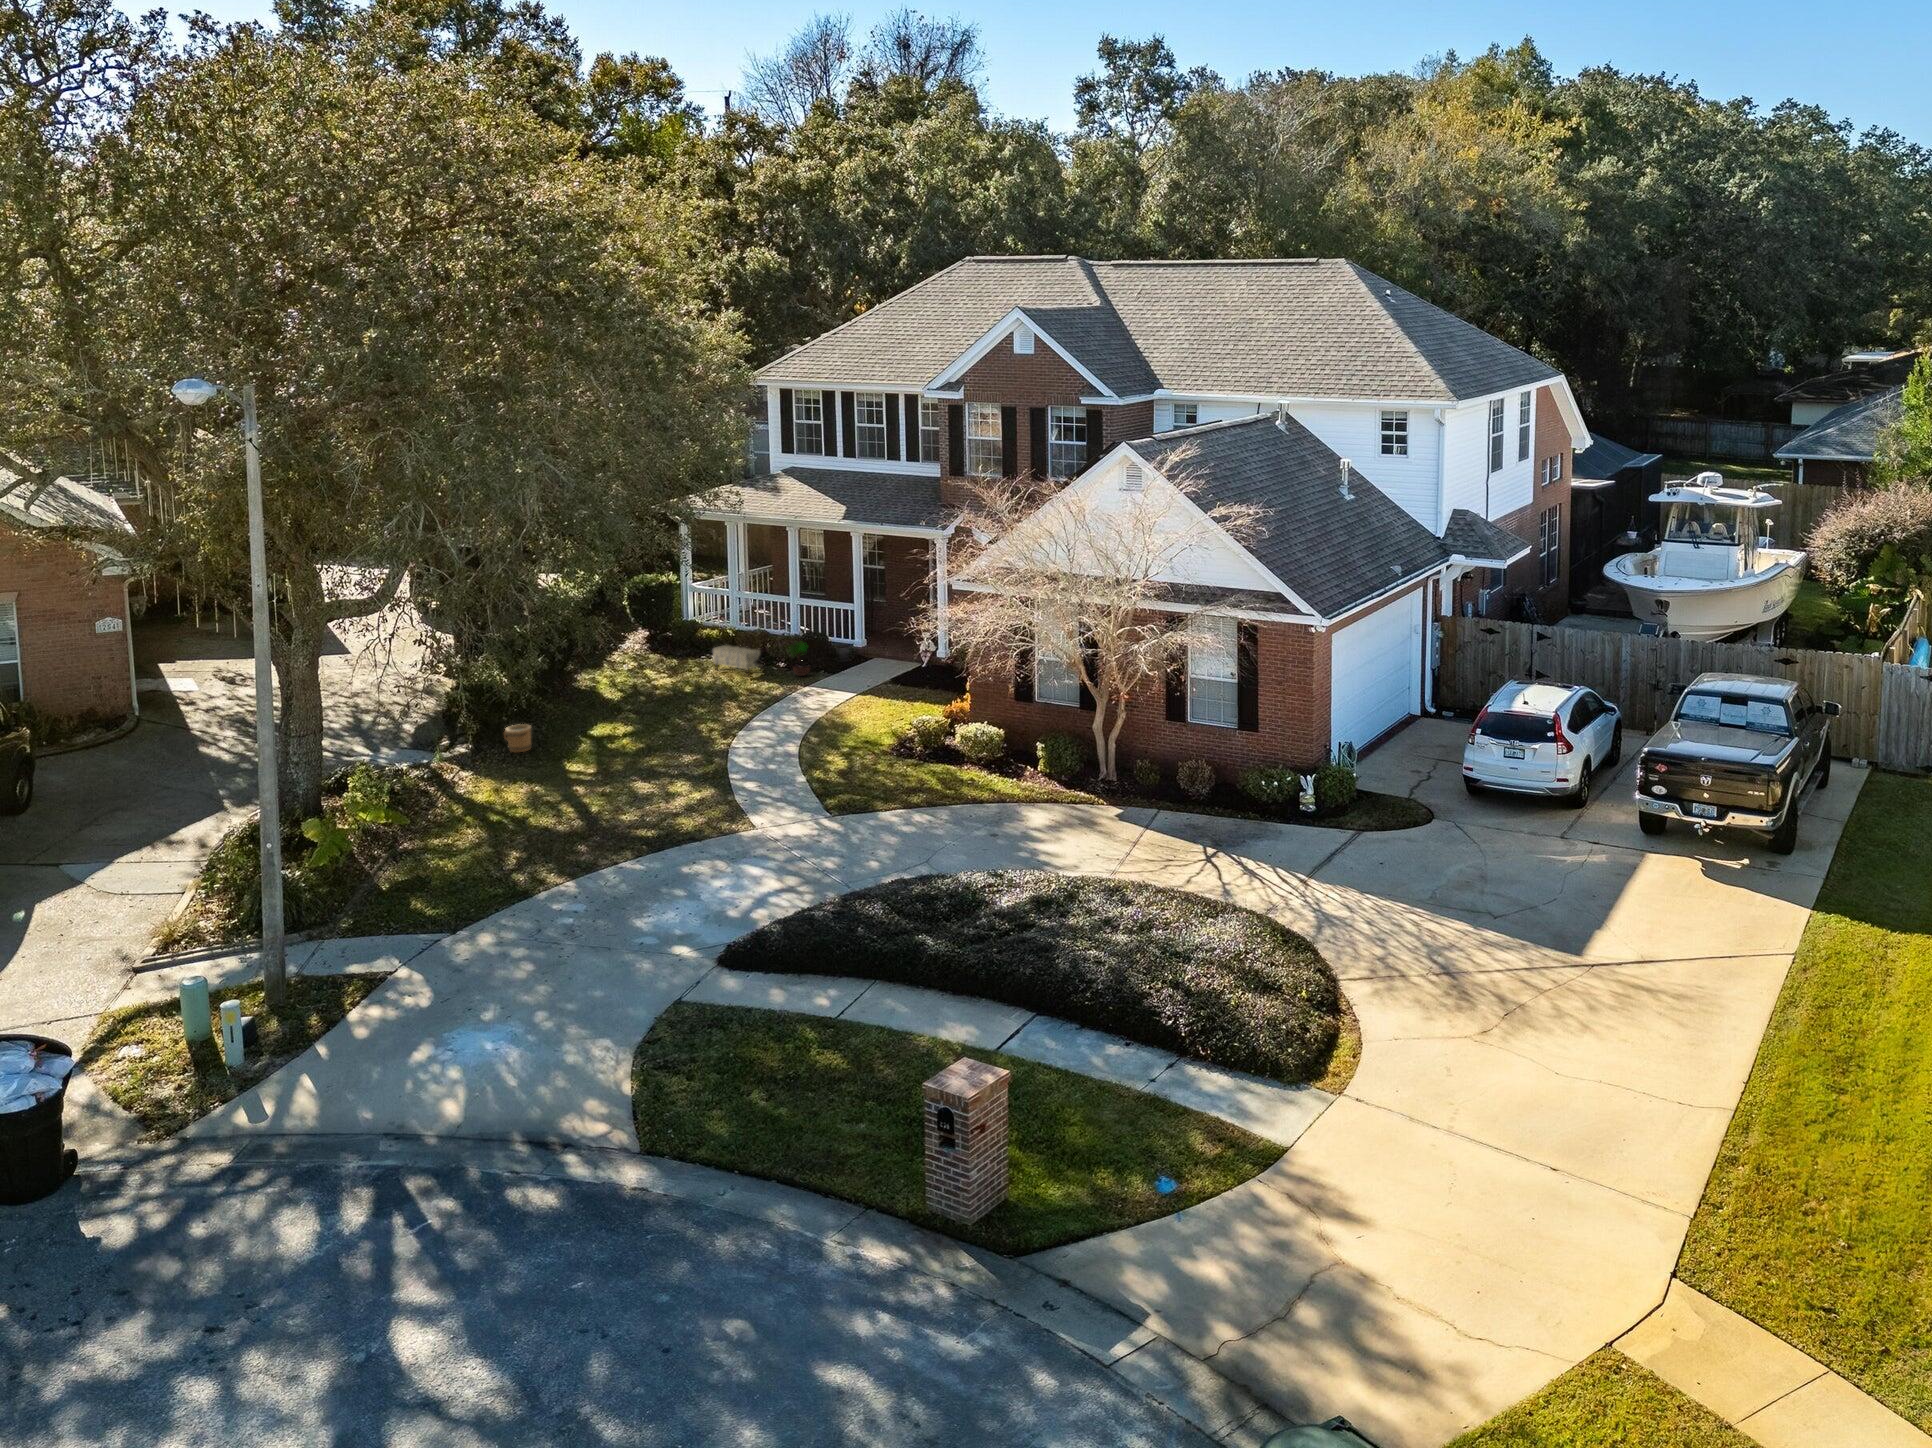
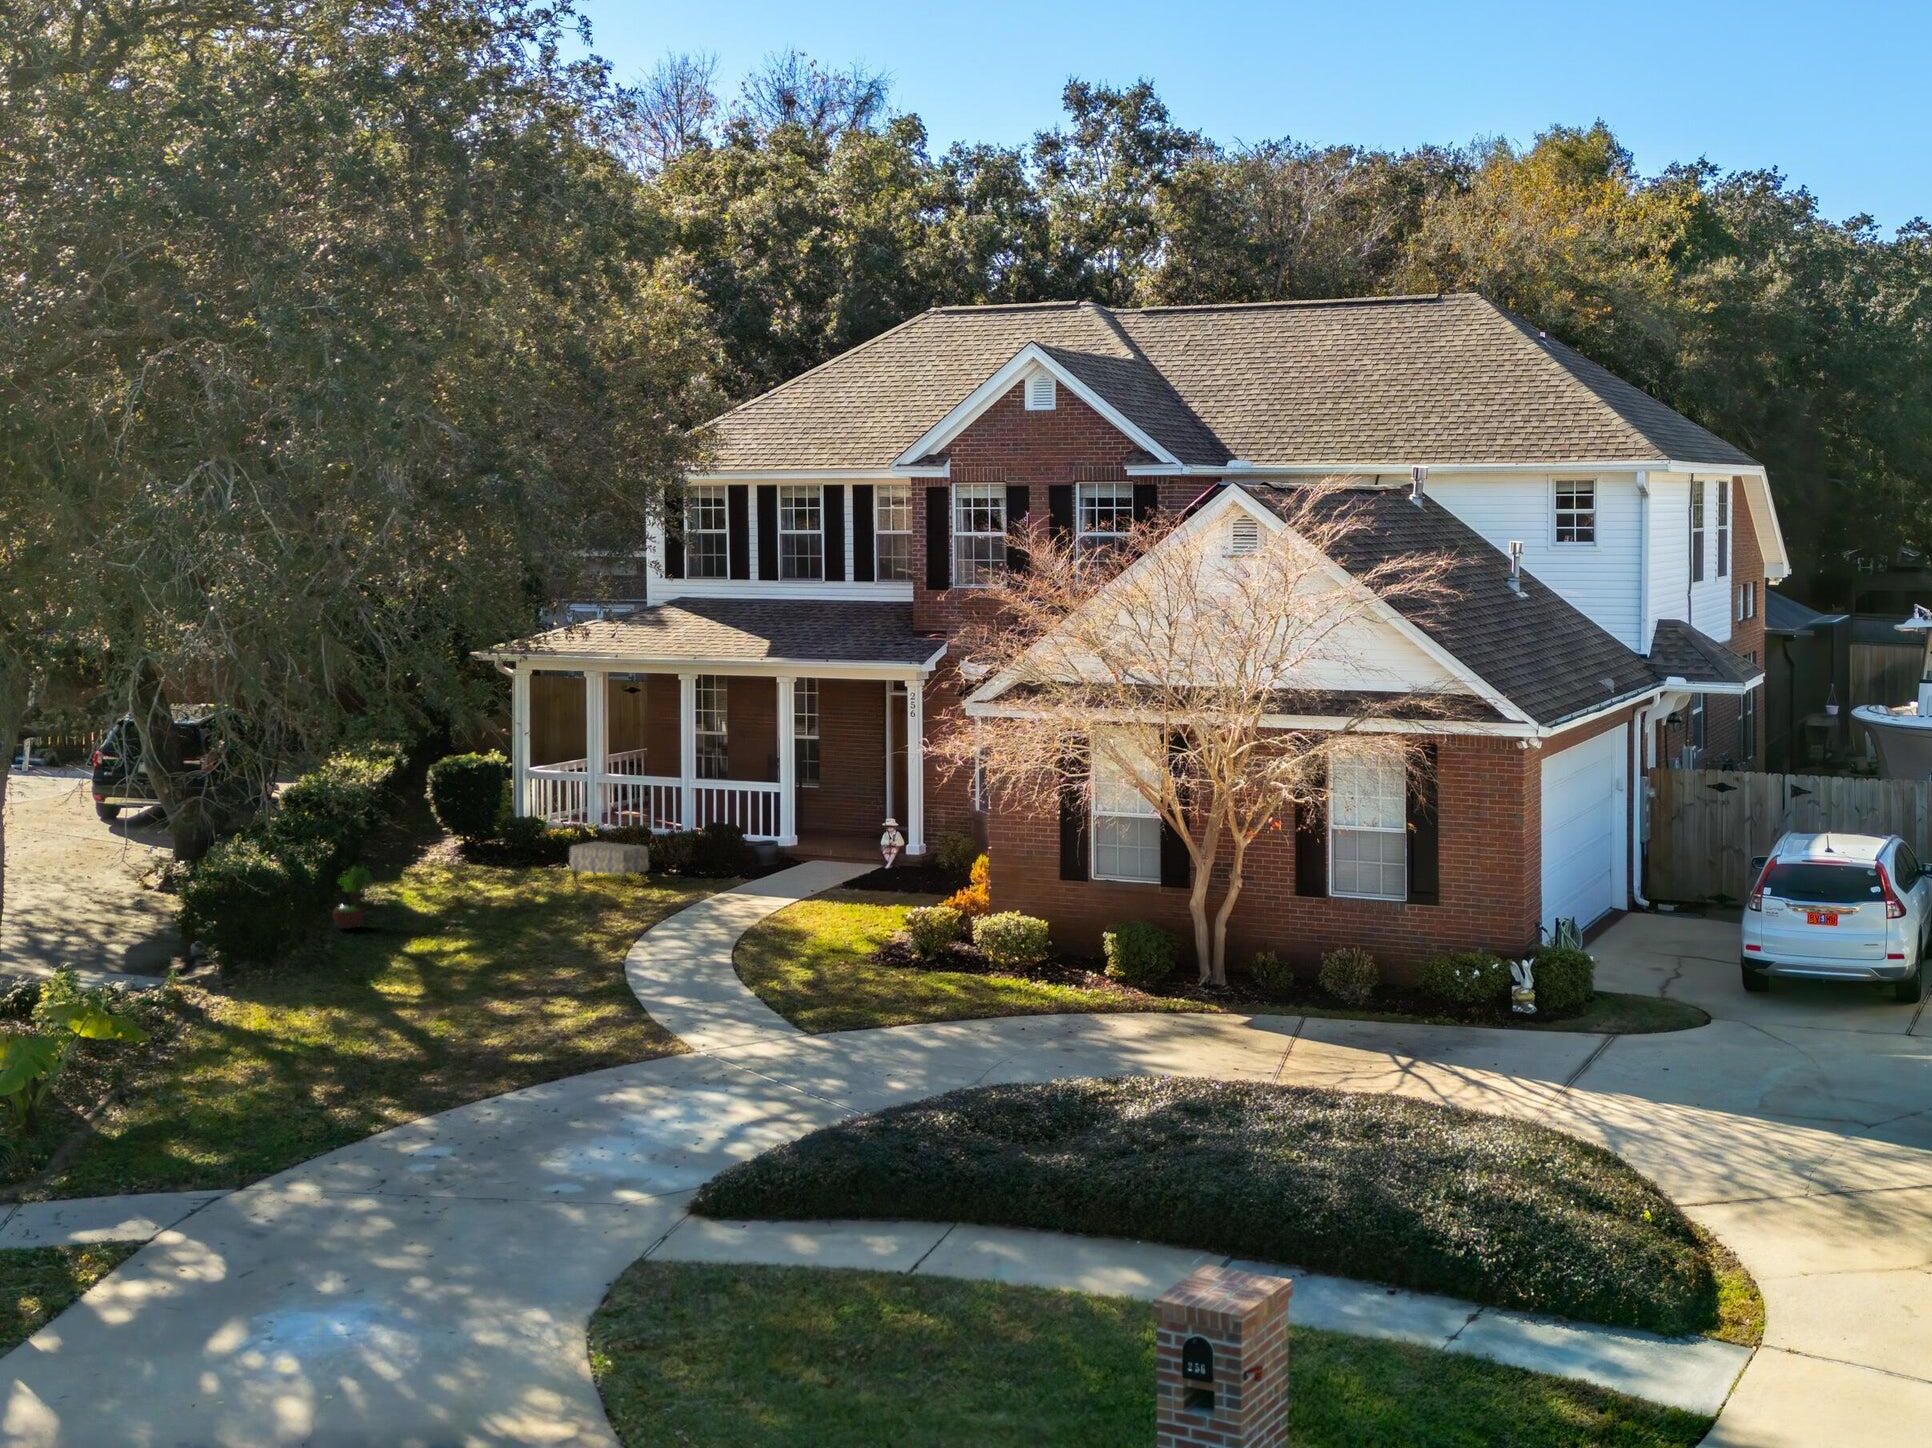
potted tree: present [789,642,810,676] -> present [333,868,370,929]
bucket: present [504,724,531,752] -> none [273,934,316,975]

